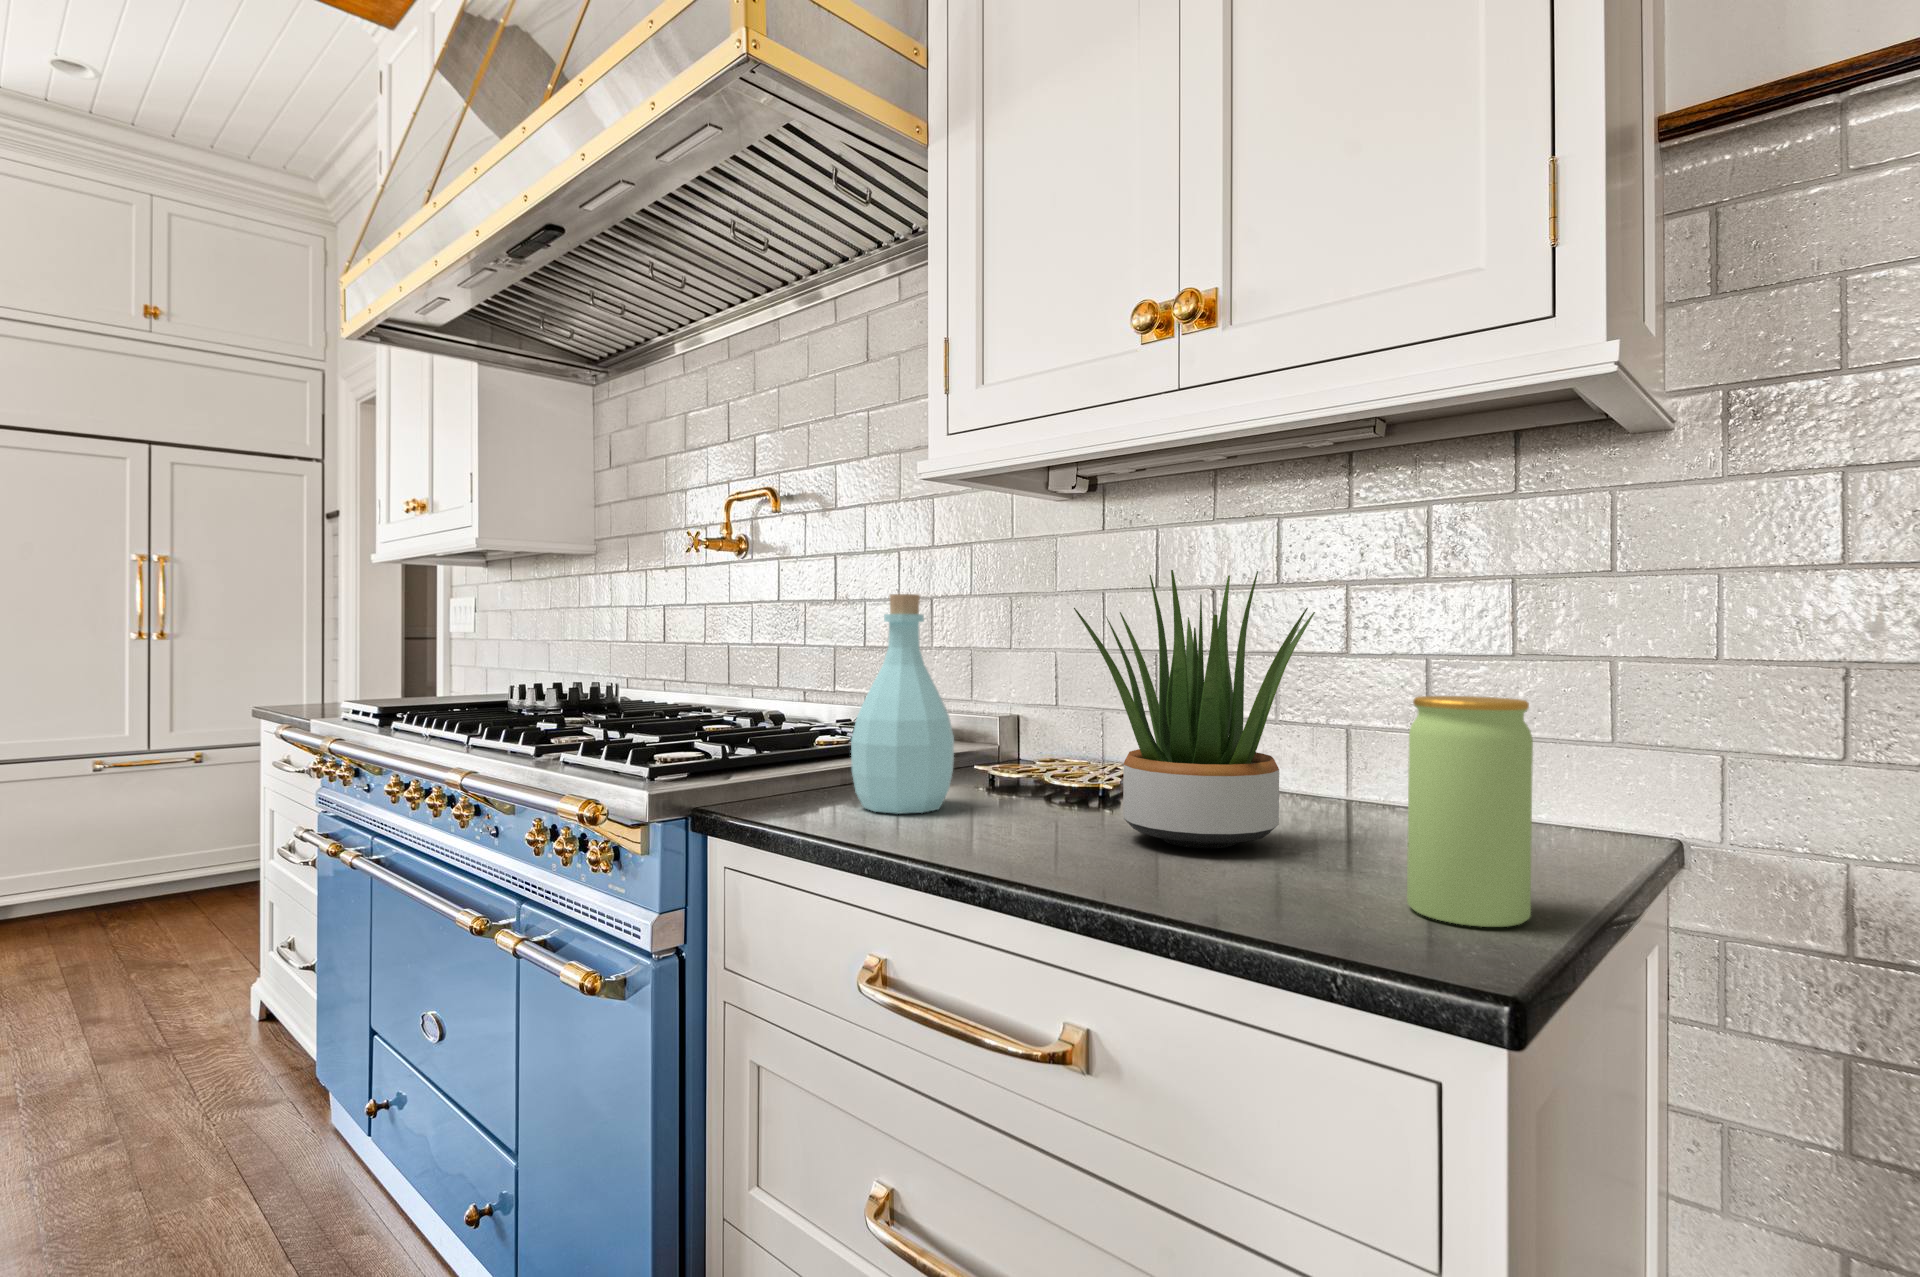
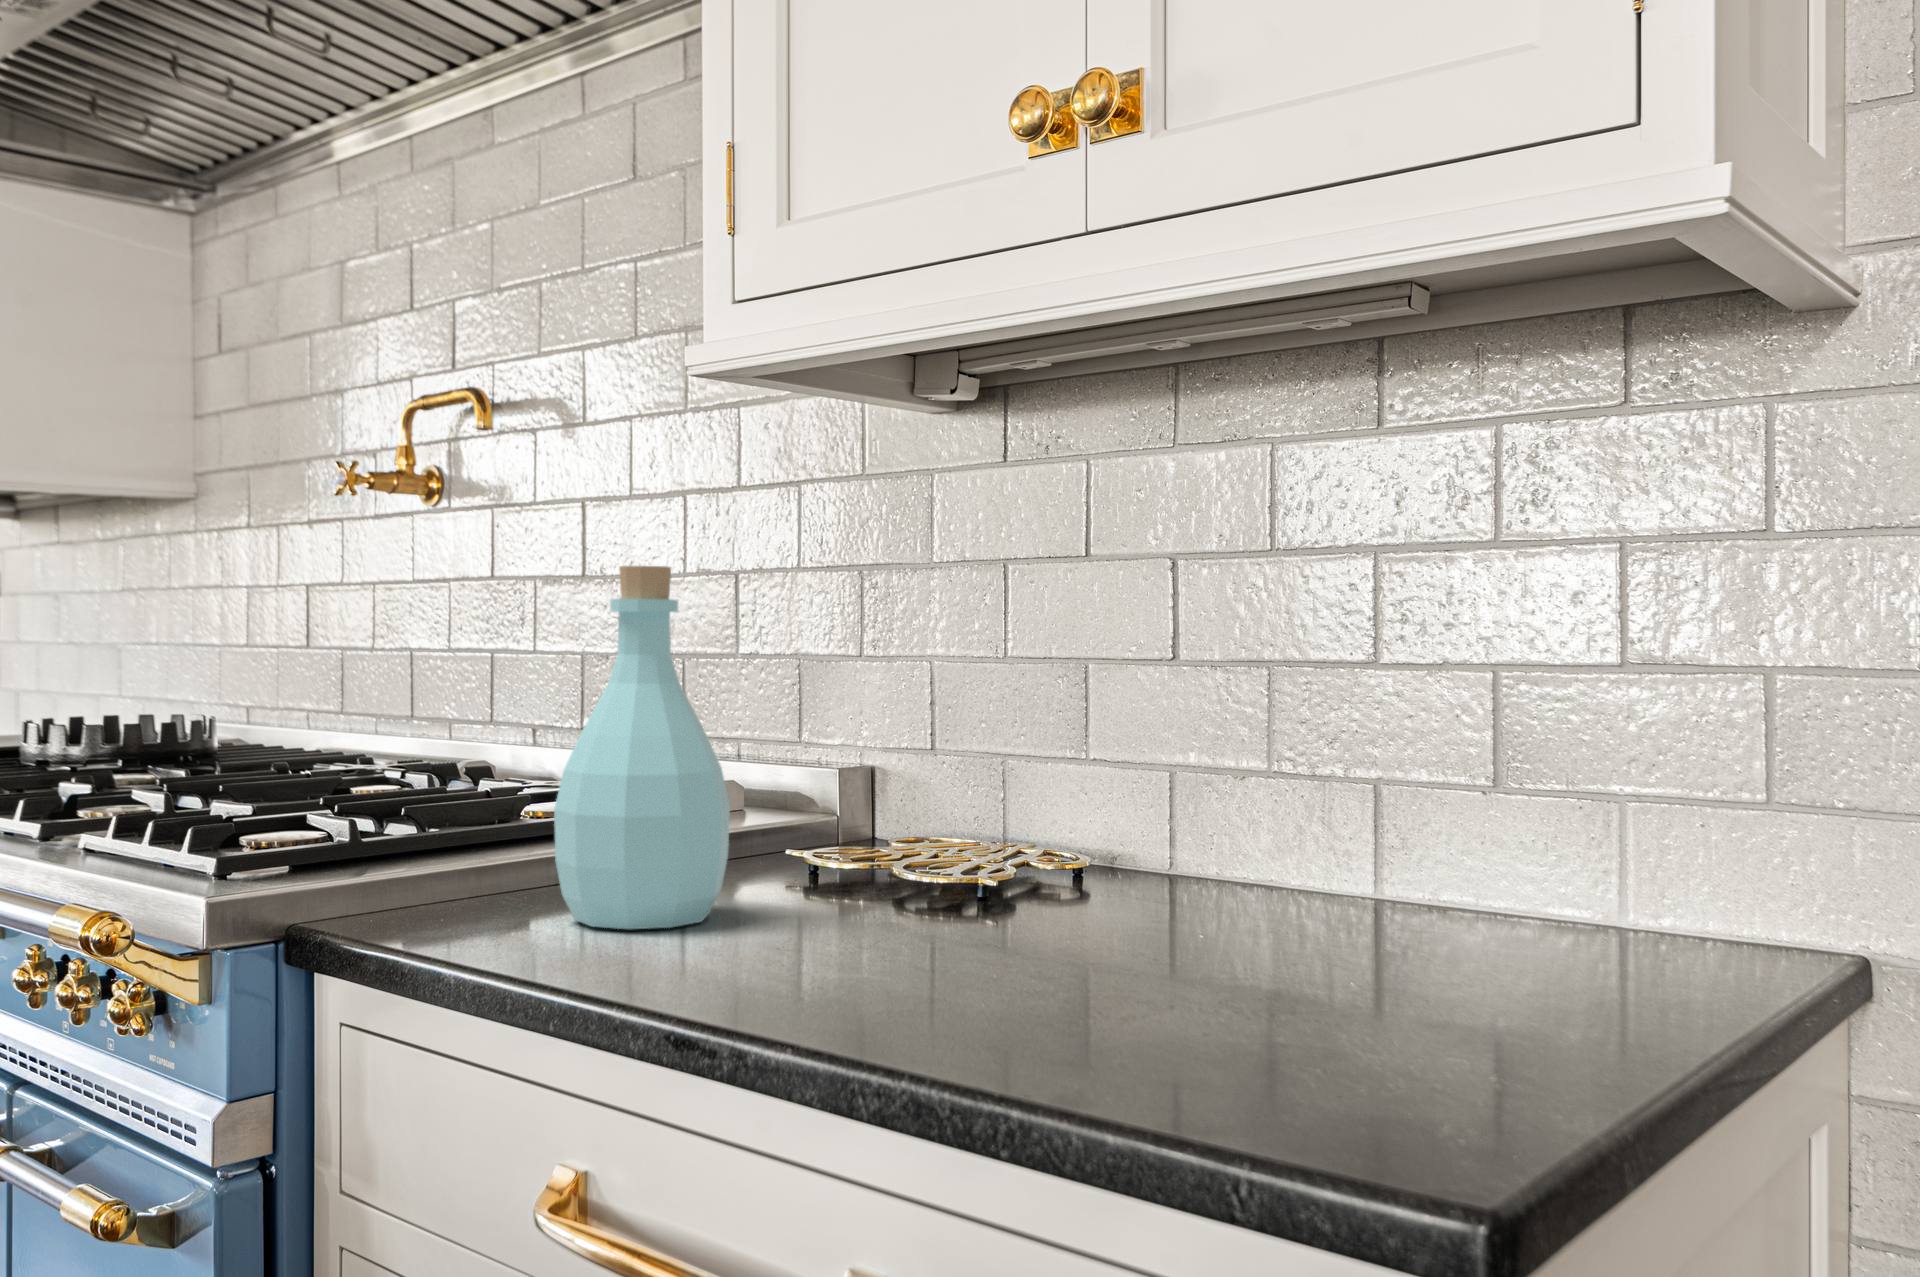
potted plant: present [1074,570,1315,848] -> none [890,527,1301,981]
jar: present [1407,696,1533,927] -> none [1392,730,1582,1101]

